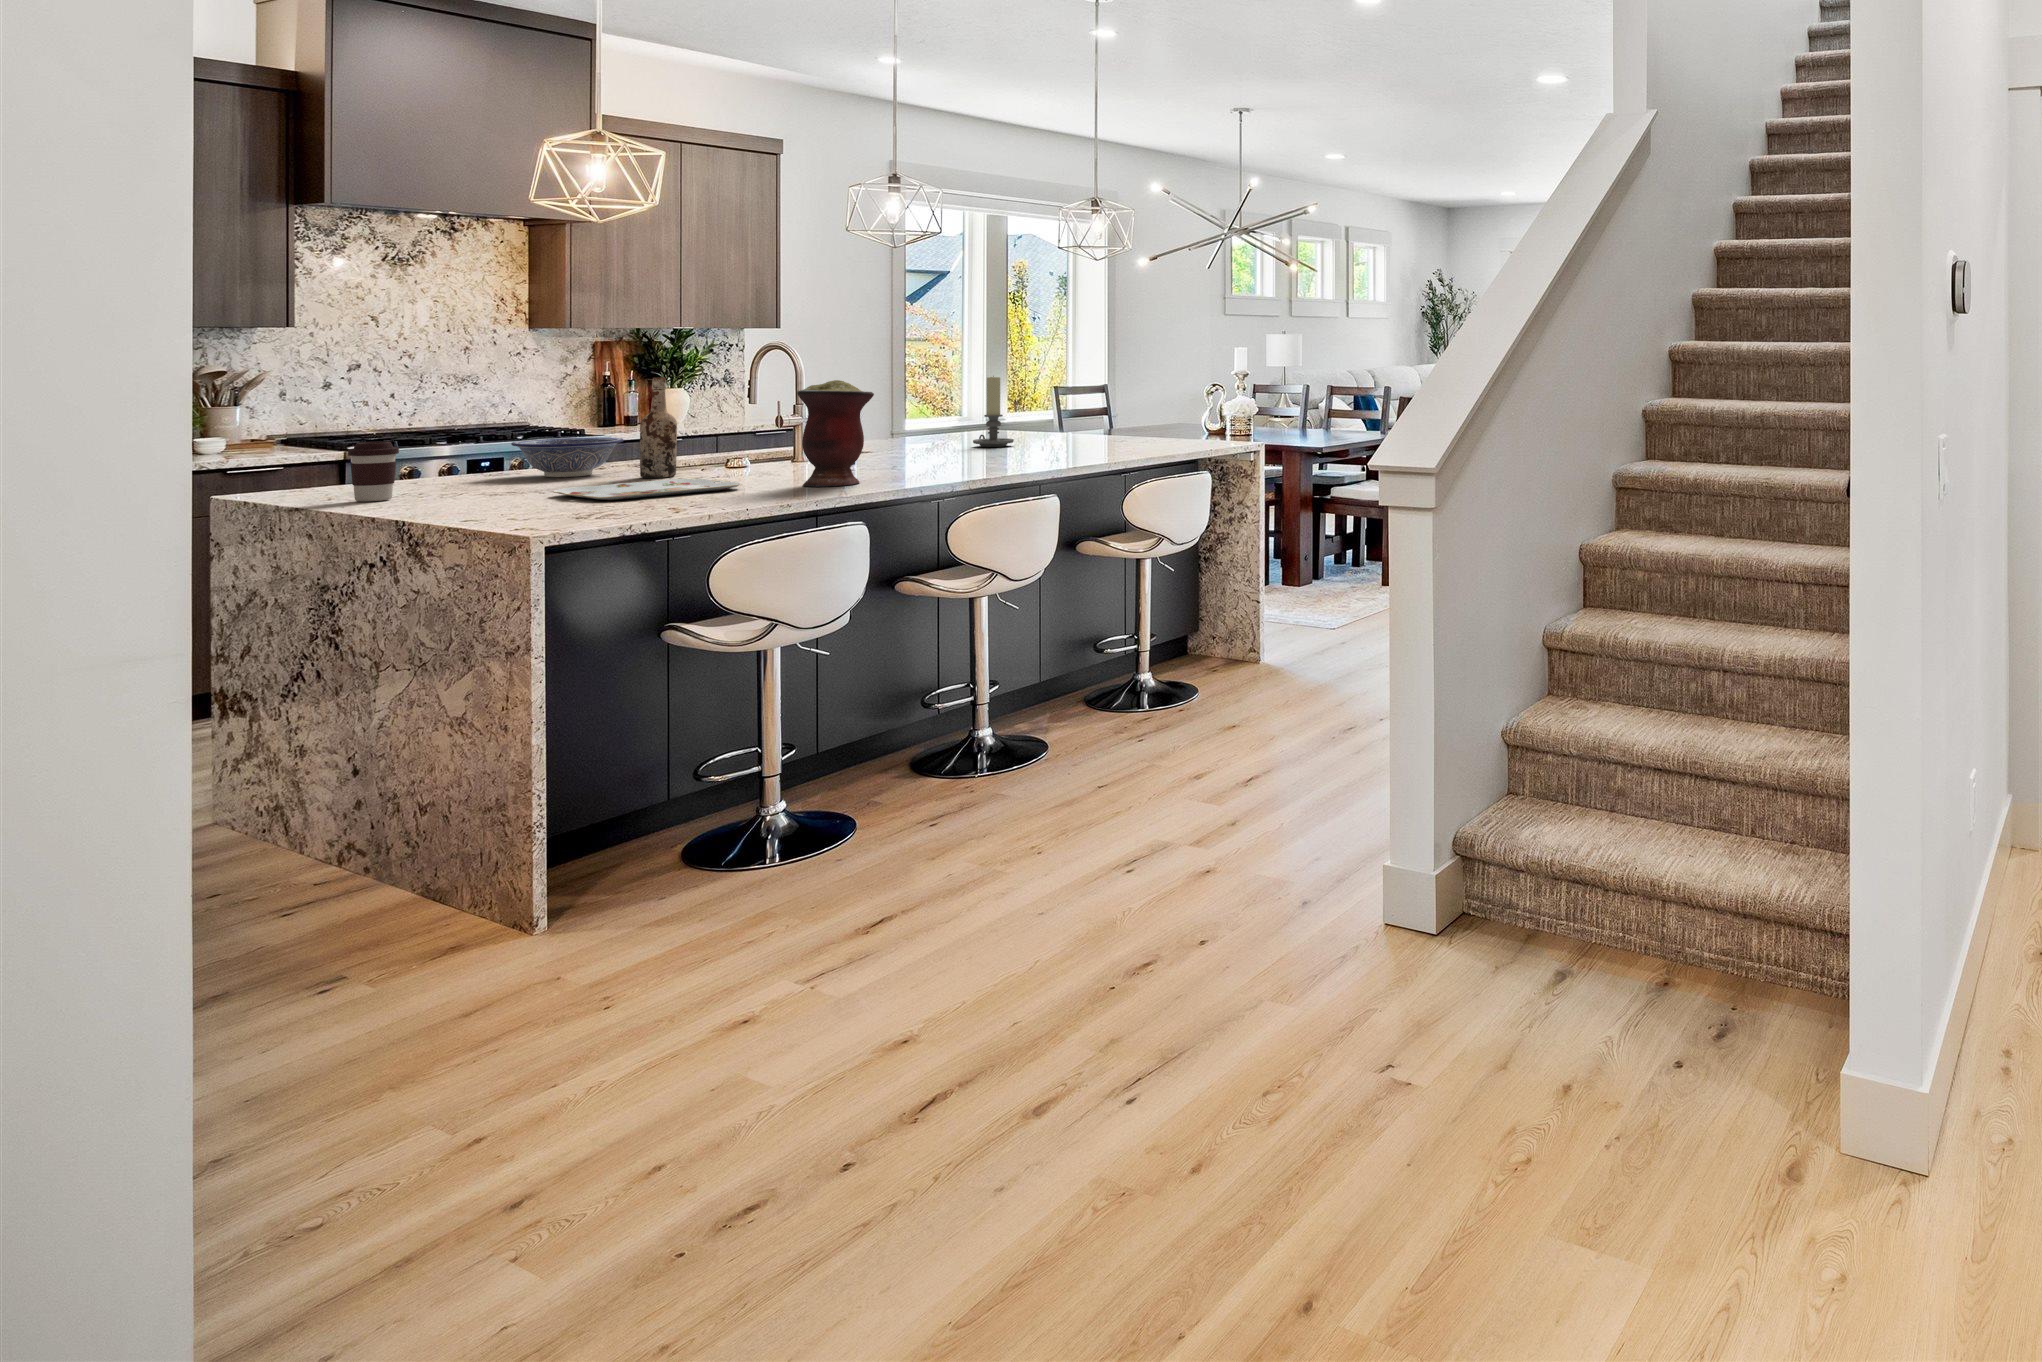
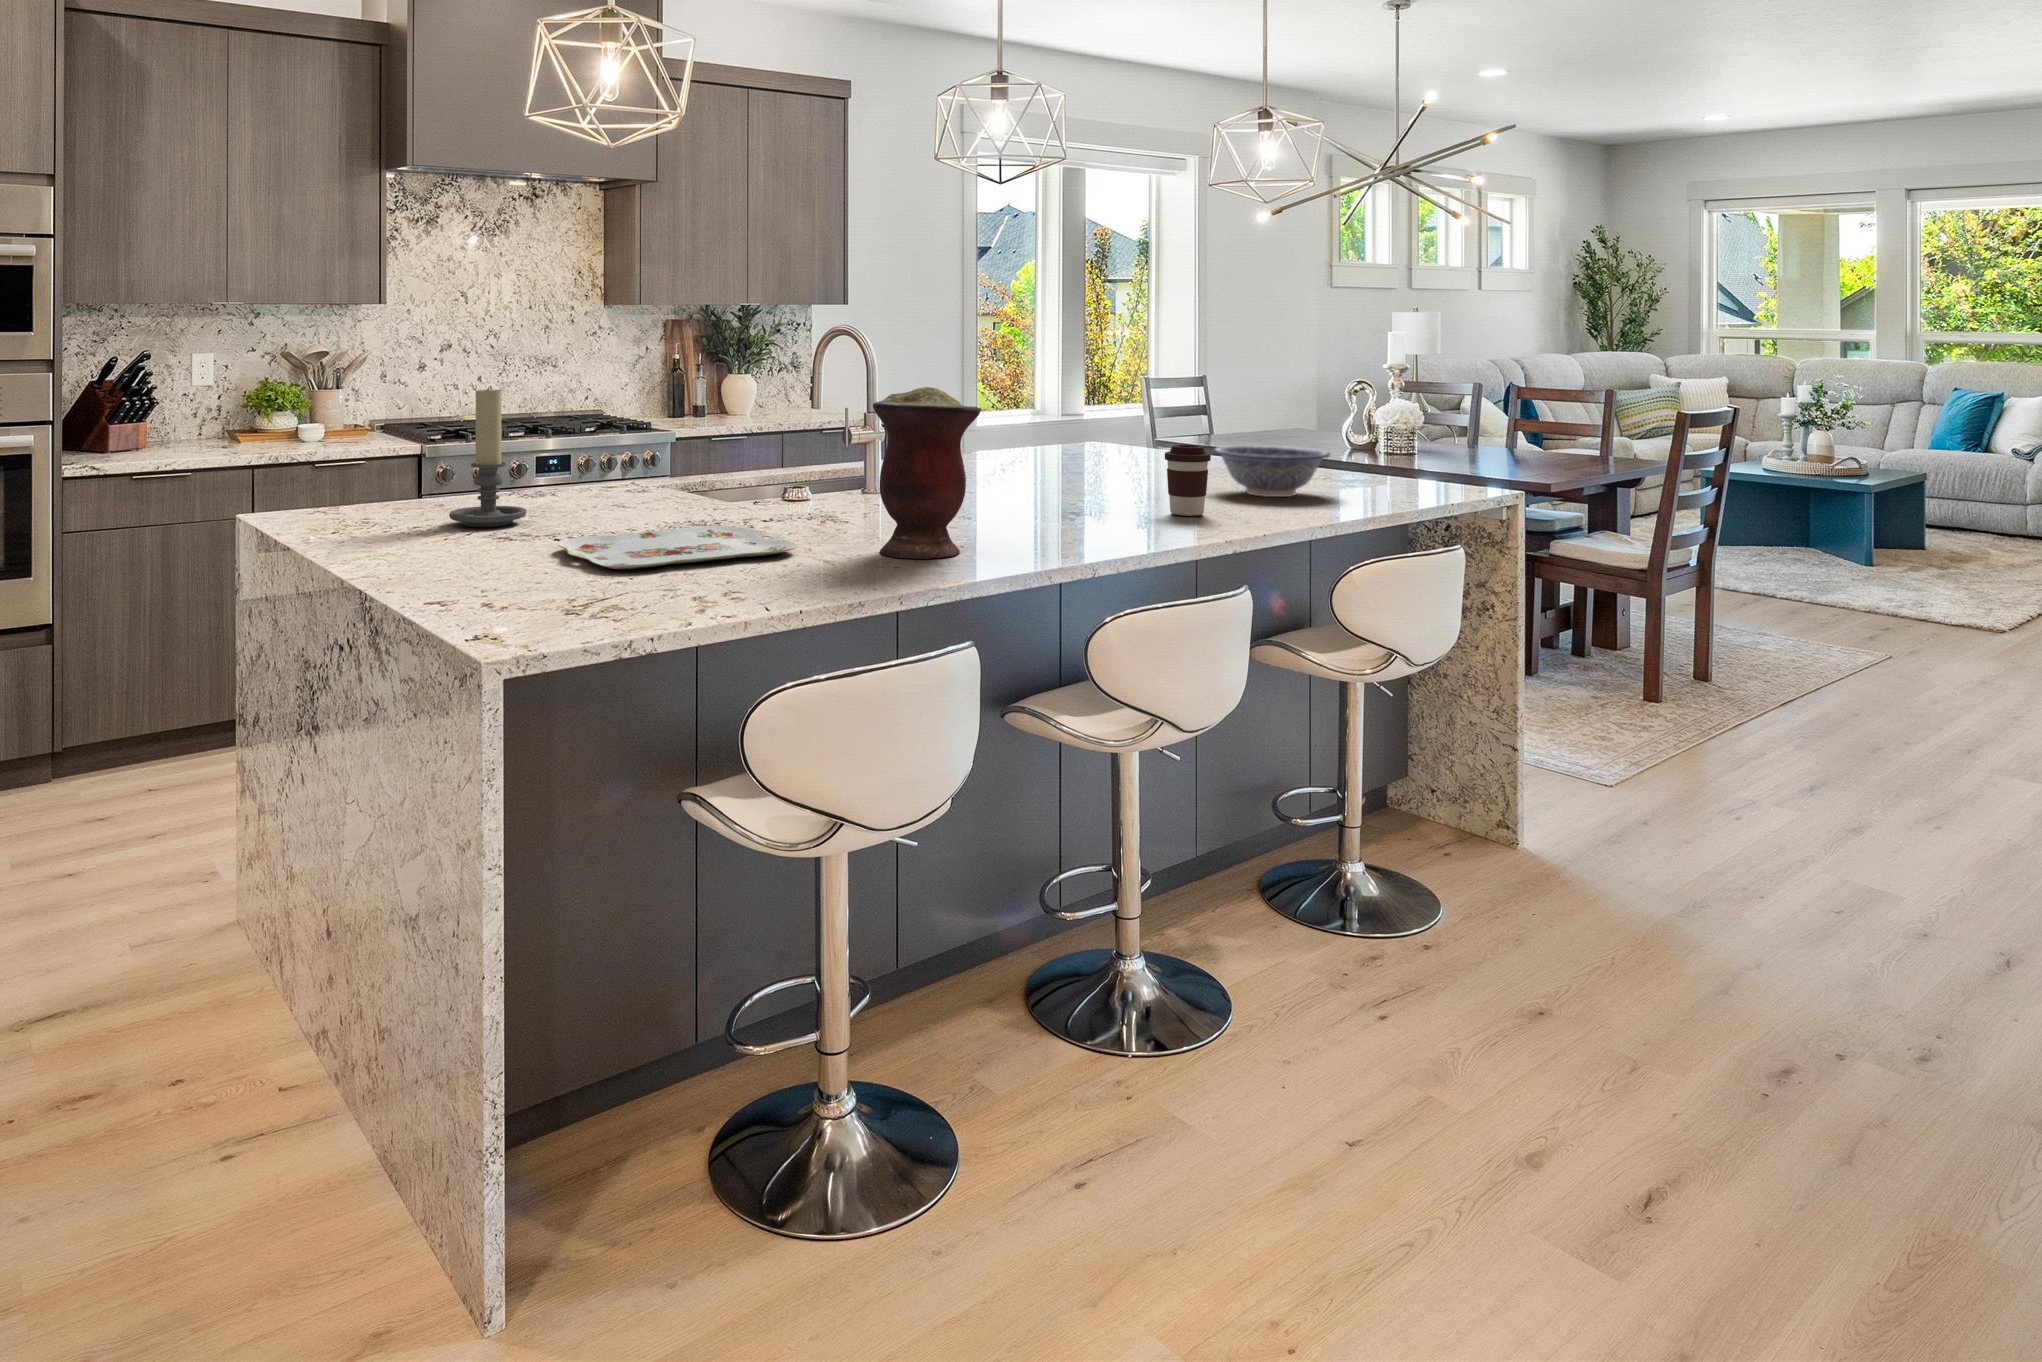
candle holder: present [973,376,1014,447] -> present [449,387,527,527]
wine bottle: present [640,377,677,478] -> none [679,373,722,514]
decorative bowl: present [511,437,624,477] -> present [1213,445,1330,497]
coffee cup: present [348,442,399,502] -> present [1165,445,1211,516]

